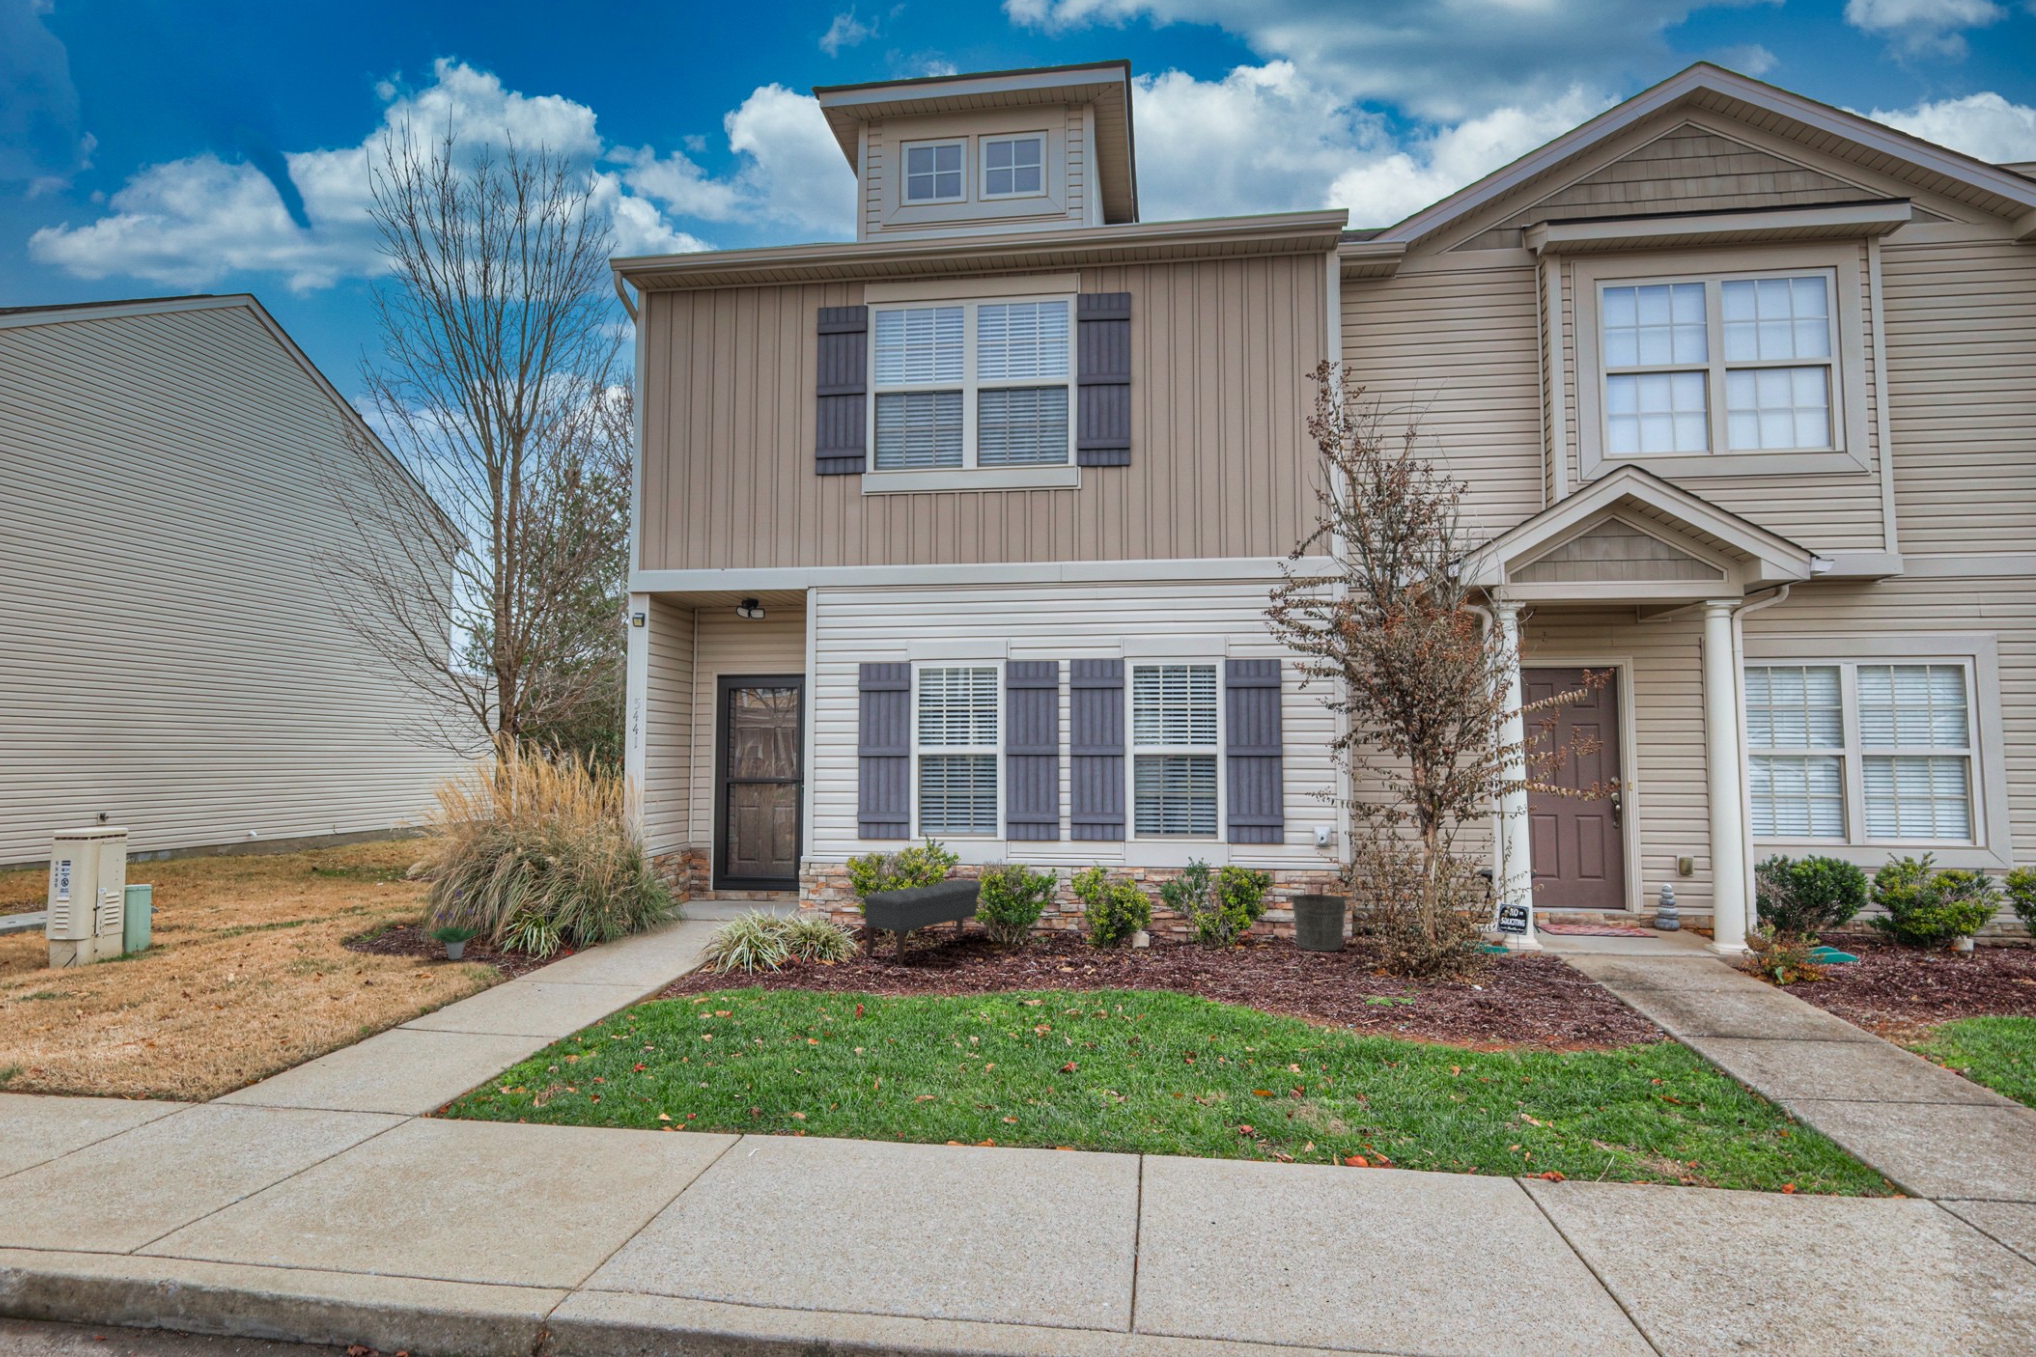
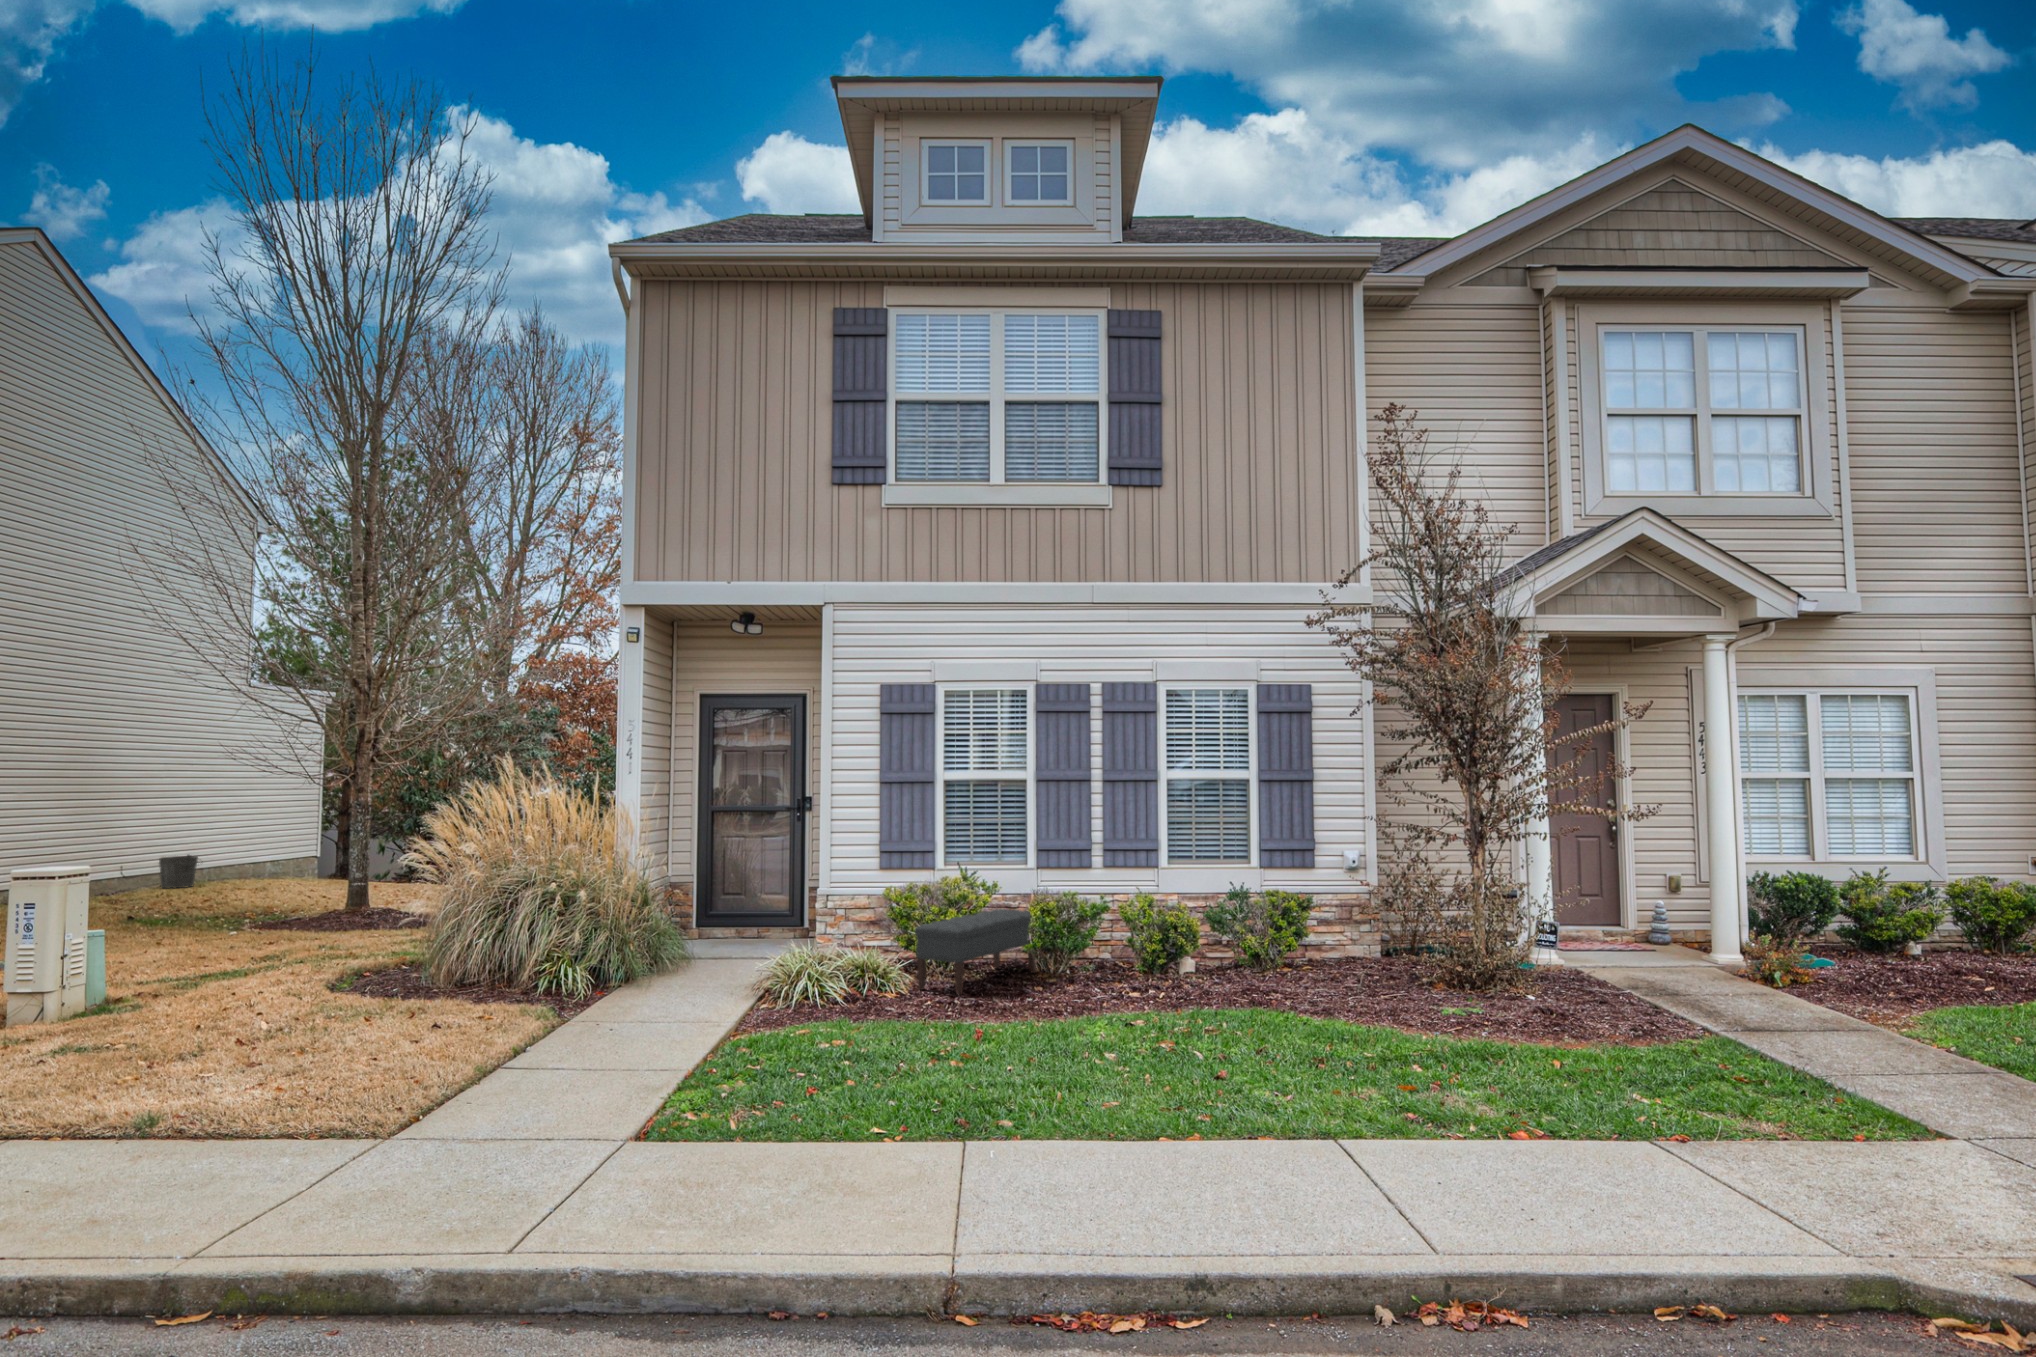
potted plant: present [430,890,479,959] -> none [441,928,500,1006]
bucket: present [1292,894,1349,951] -> present [159,855,198,889]

